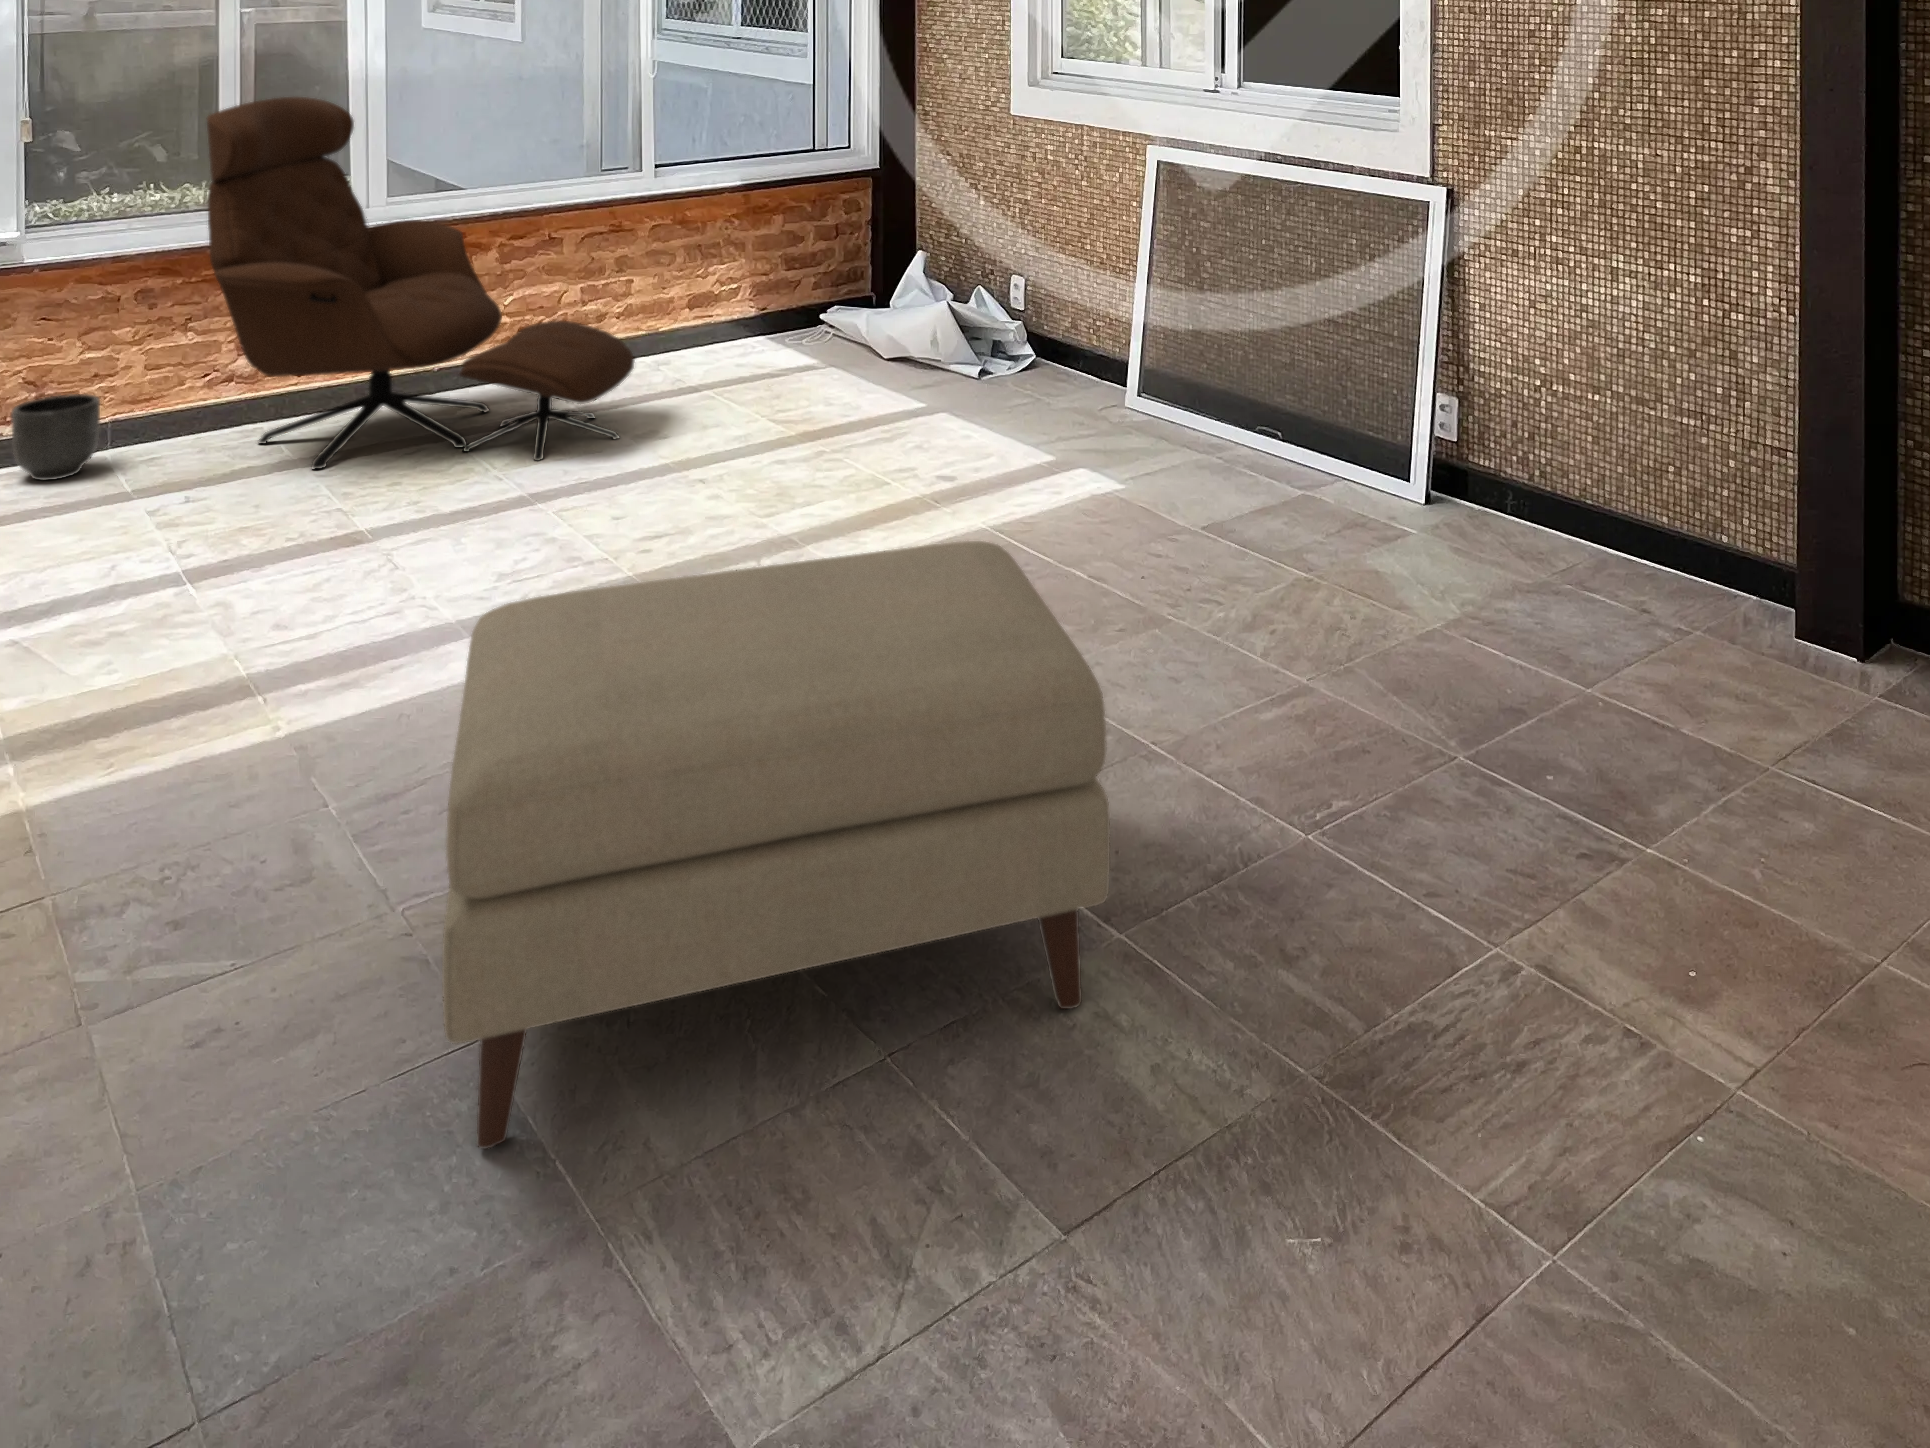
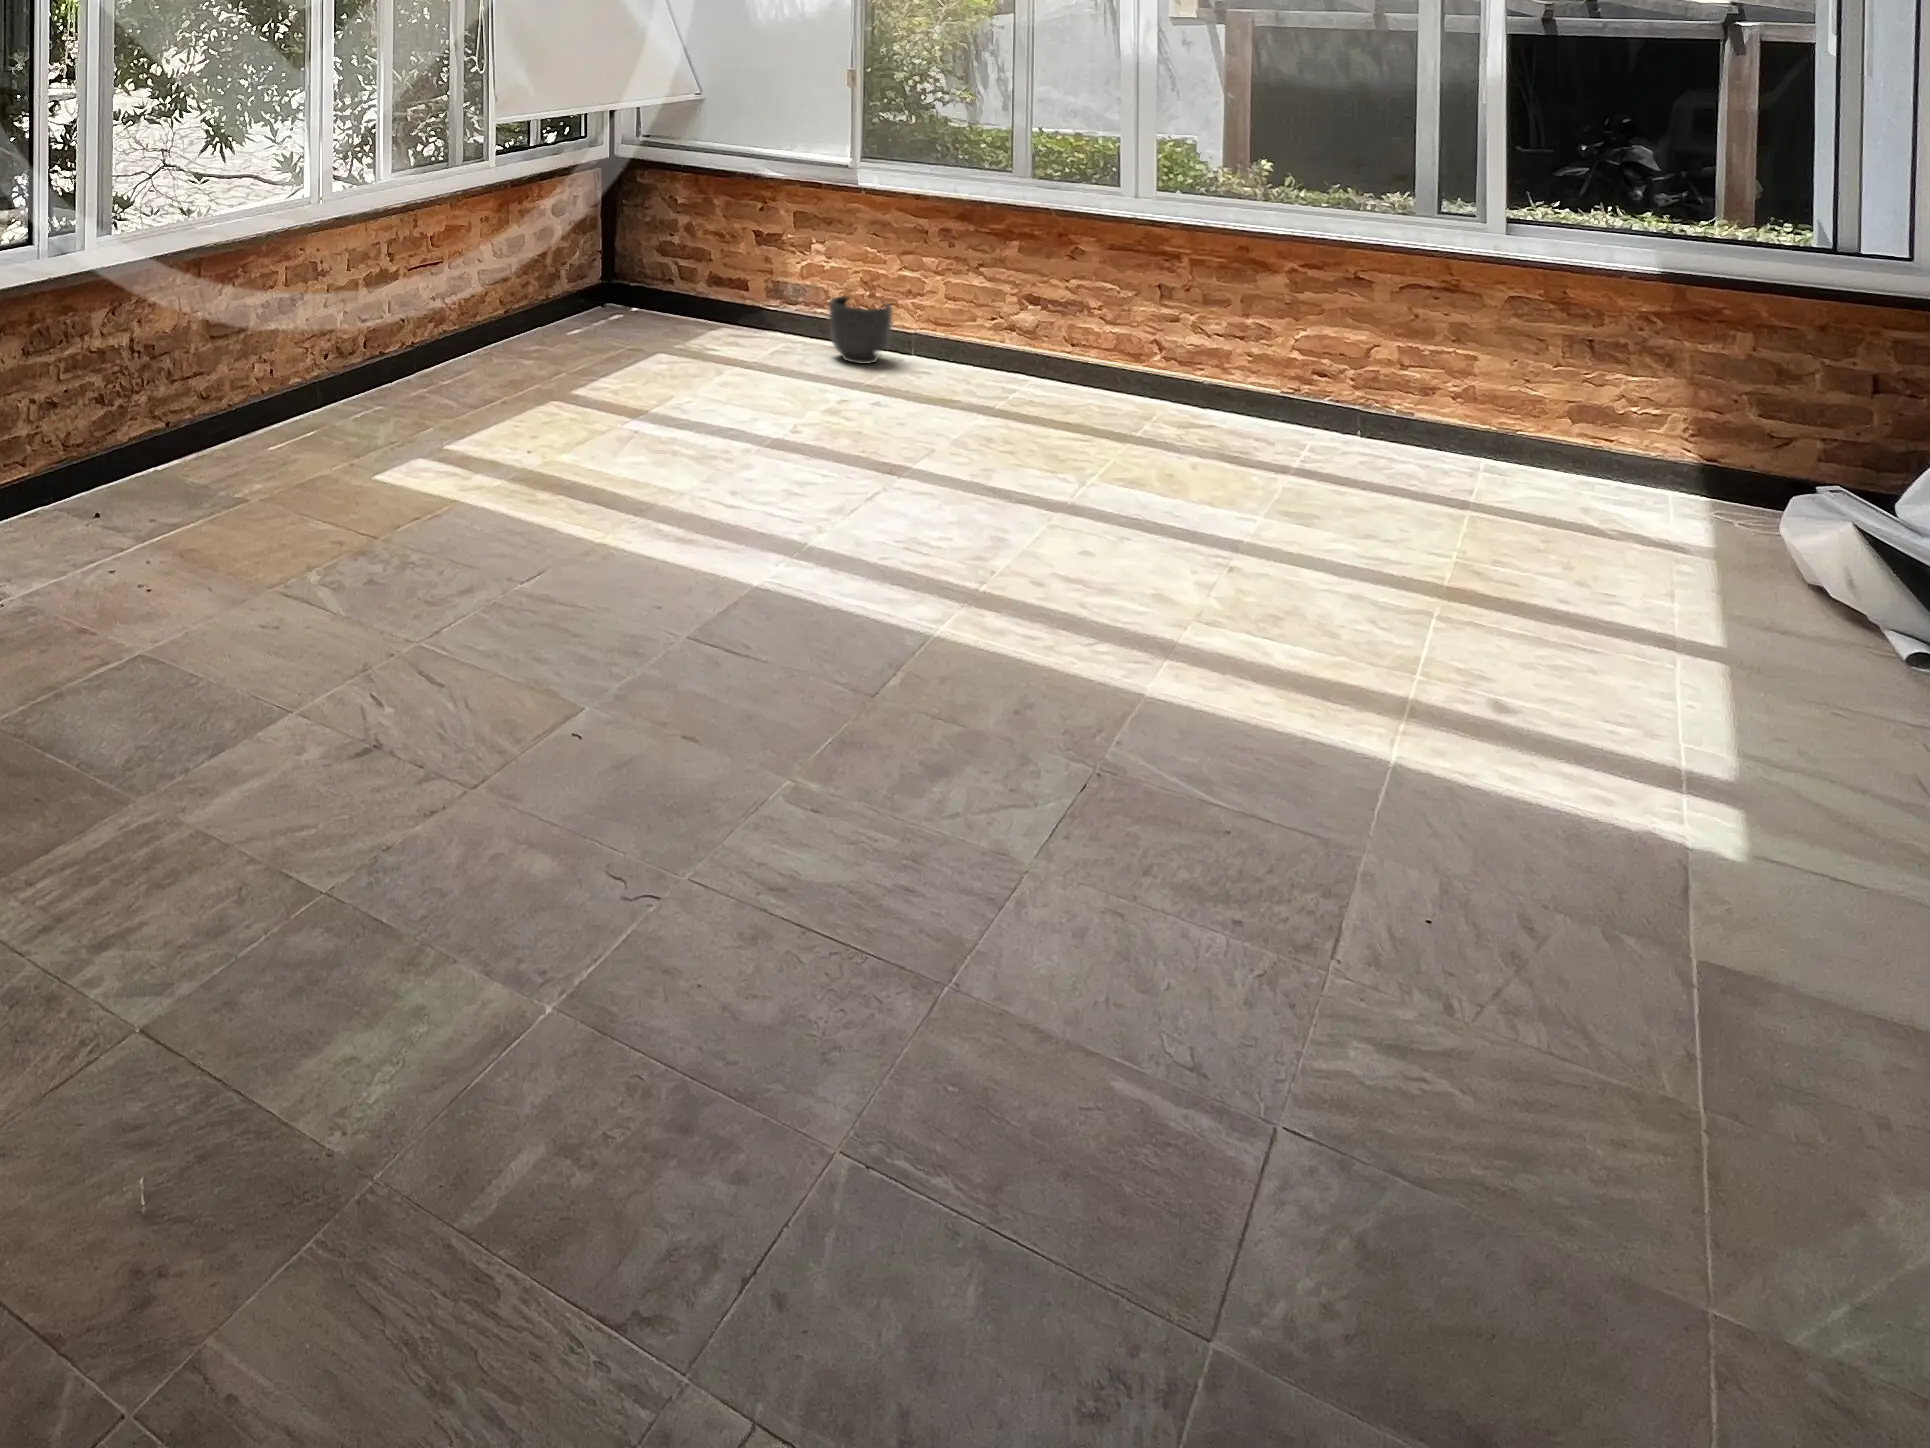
lounge chair: present [207,97,635,469] -> none [937,77,1322,502]
ottoman: present [442,541,1110,1149] -> none [123,434,719,984]

